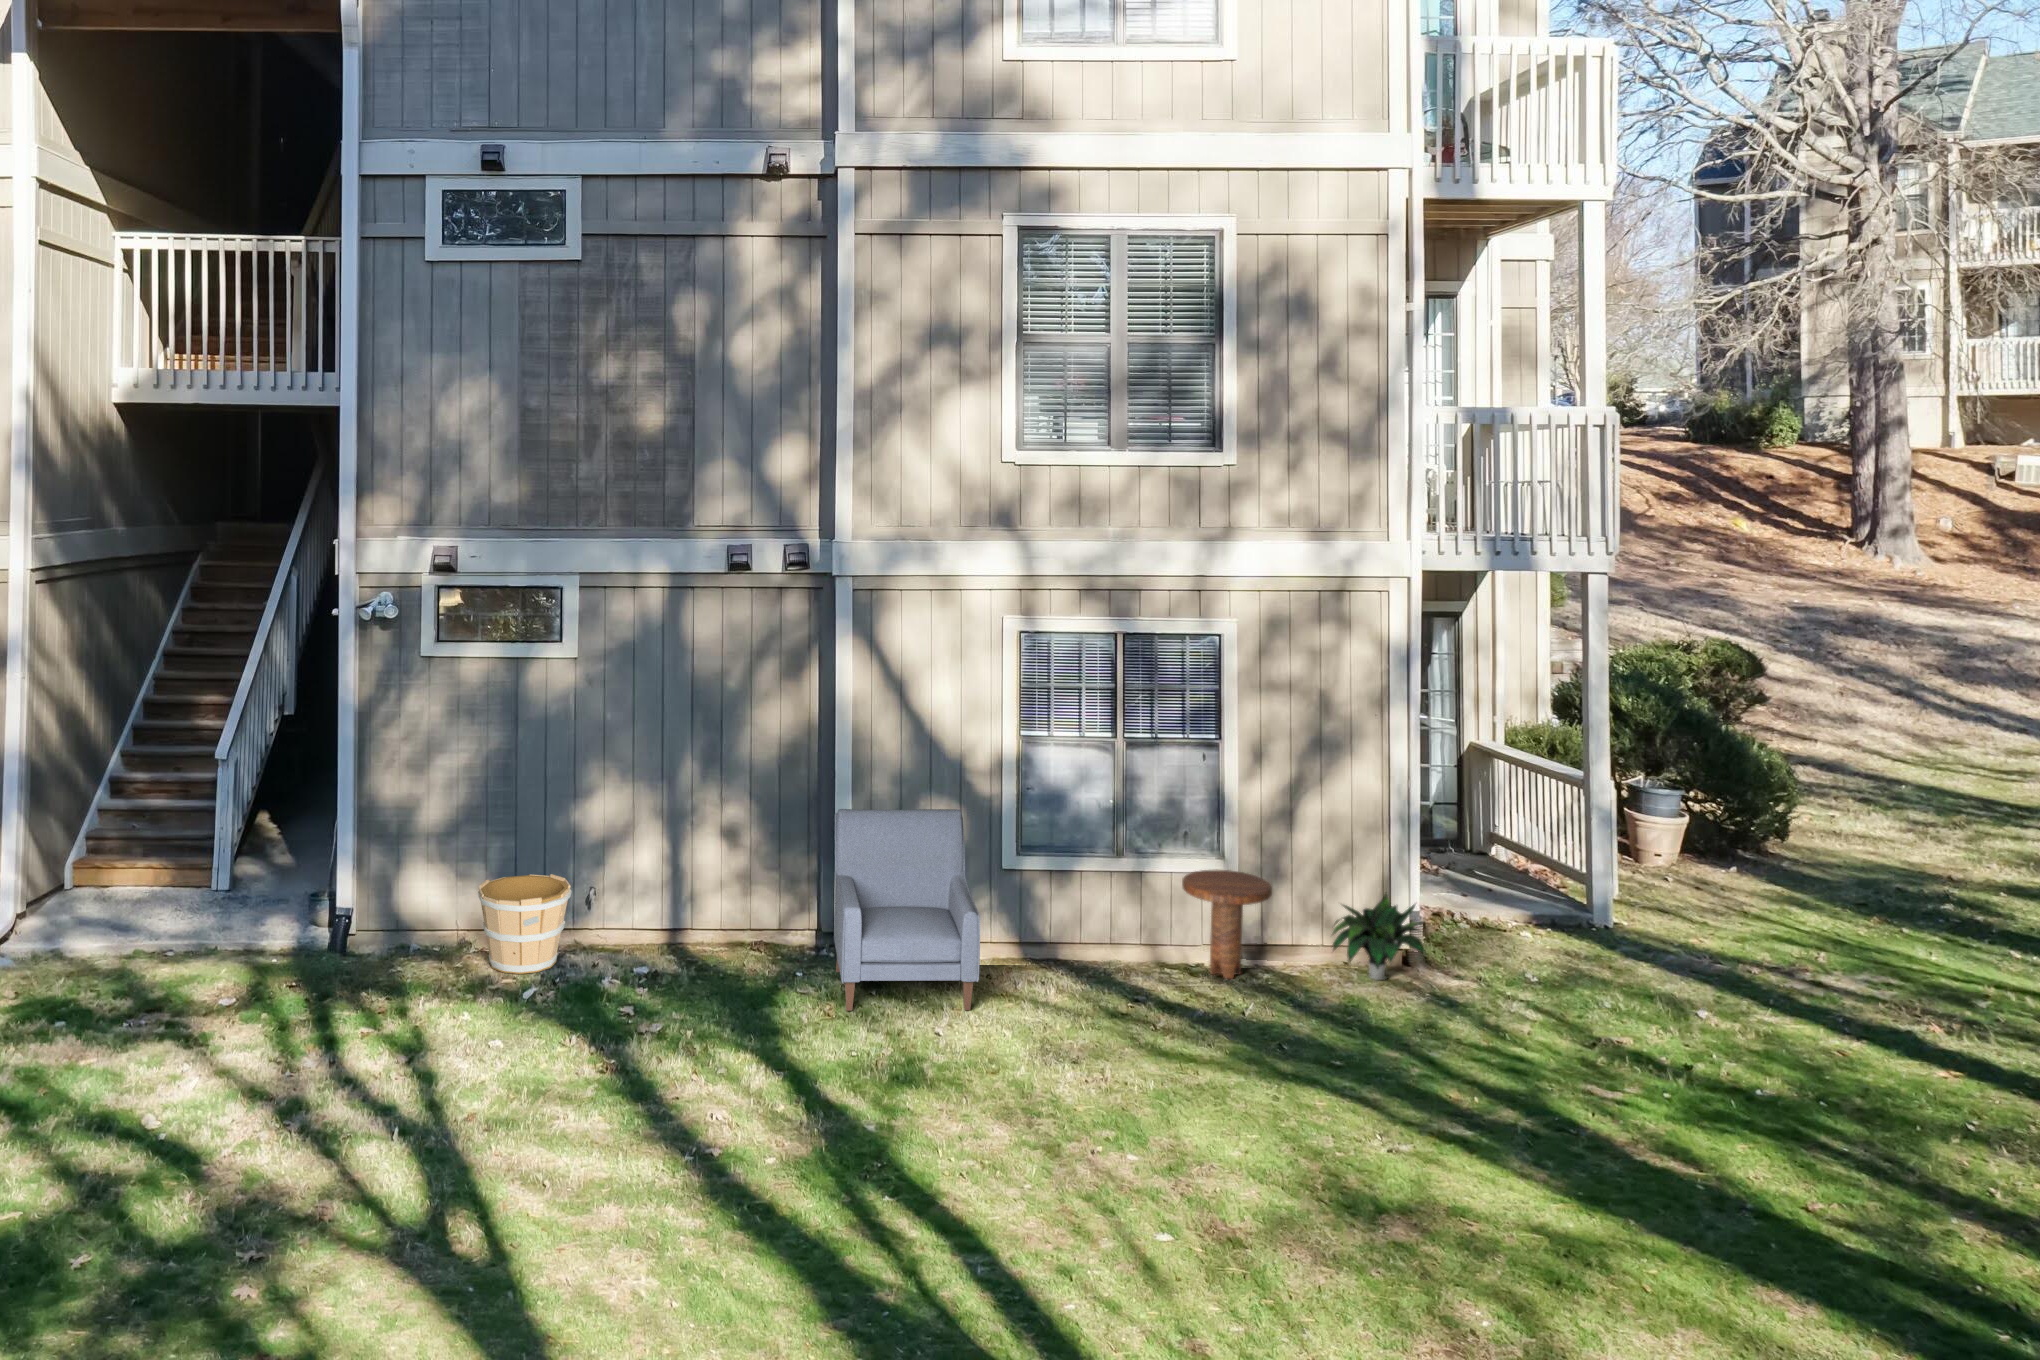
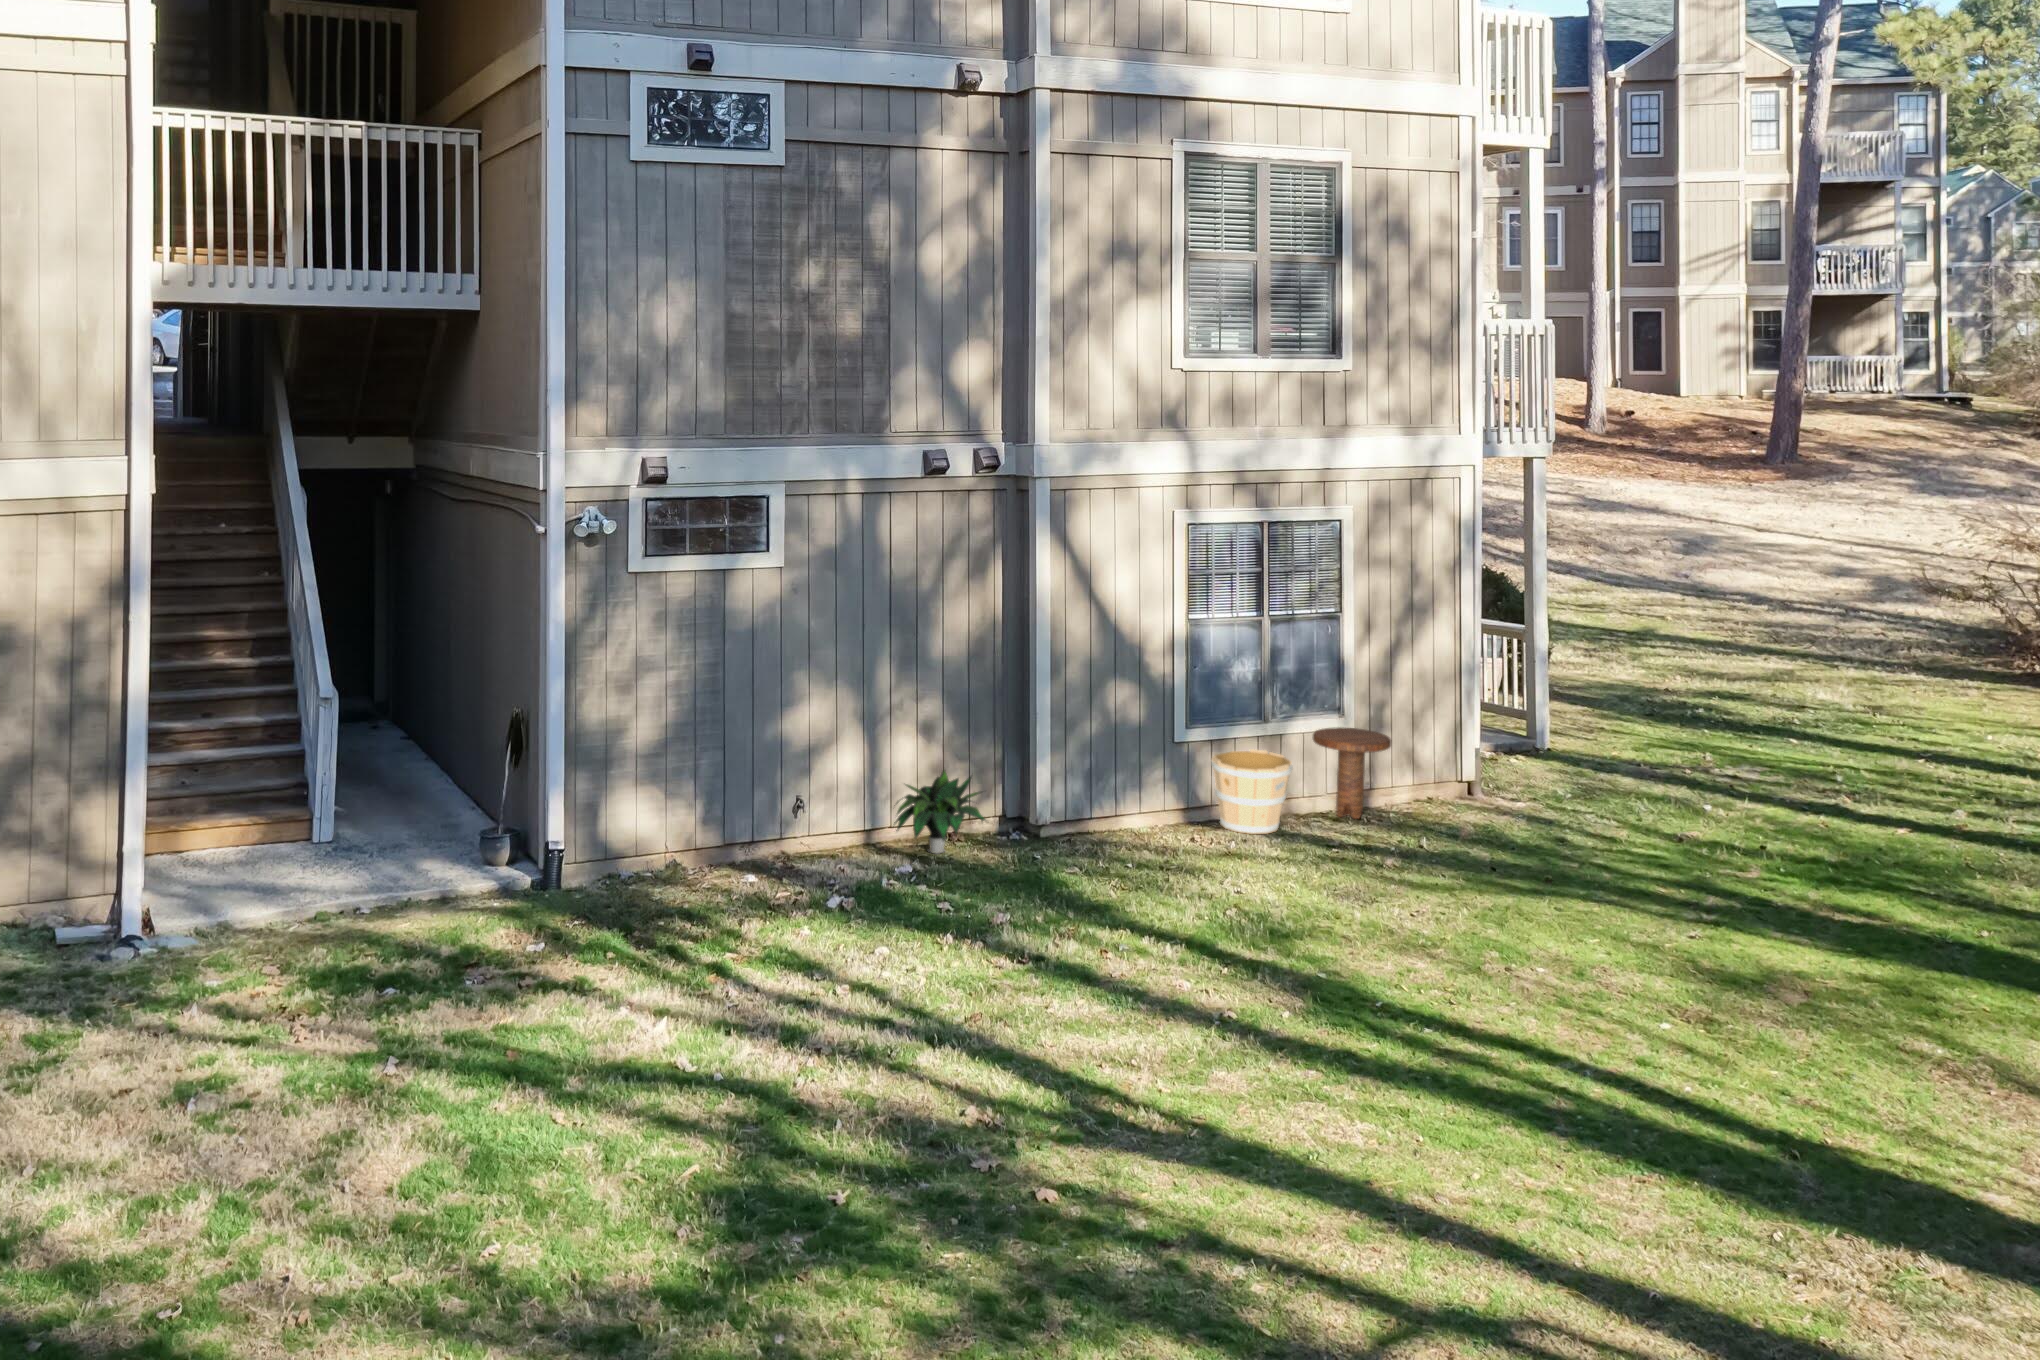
chair: present [834,809,980,1011] -> none [1034,690,1208,876]
wooden bucket: present [478,874,572,974] -> present [1211,749,1293,834]
potted plant: present [1333,894,1426,980] -> present [894,770,986,854]

